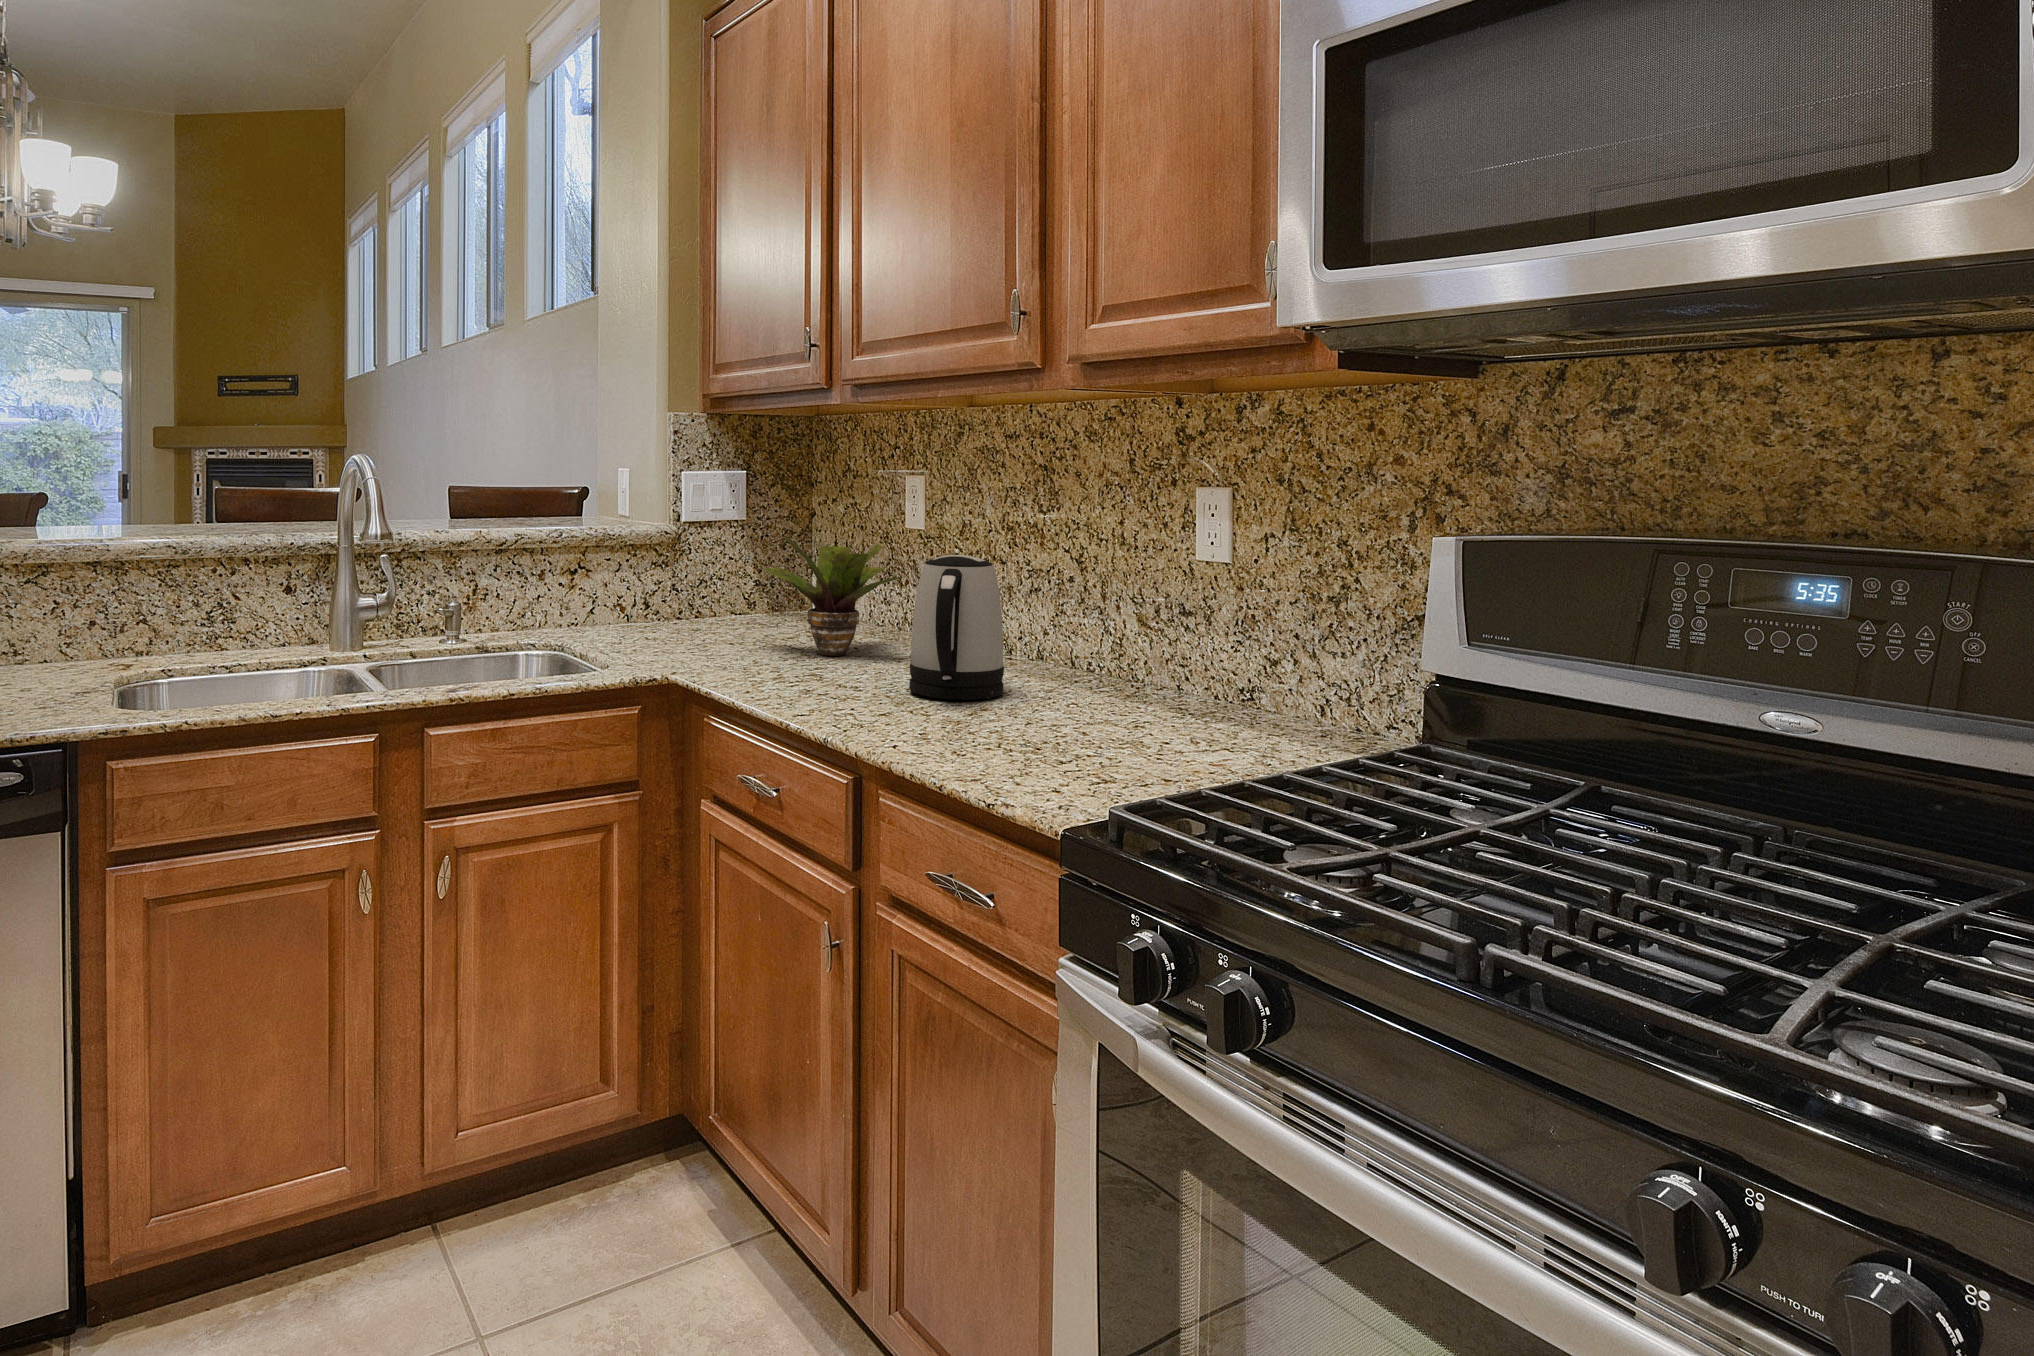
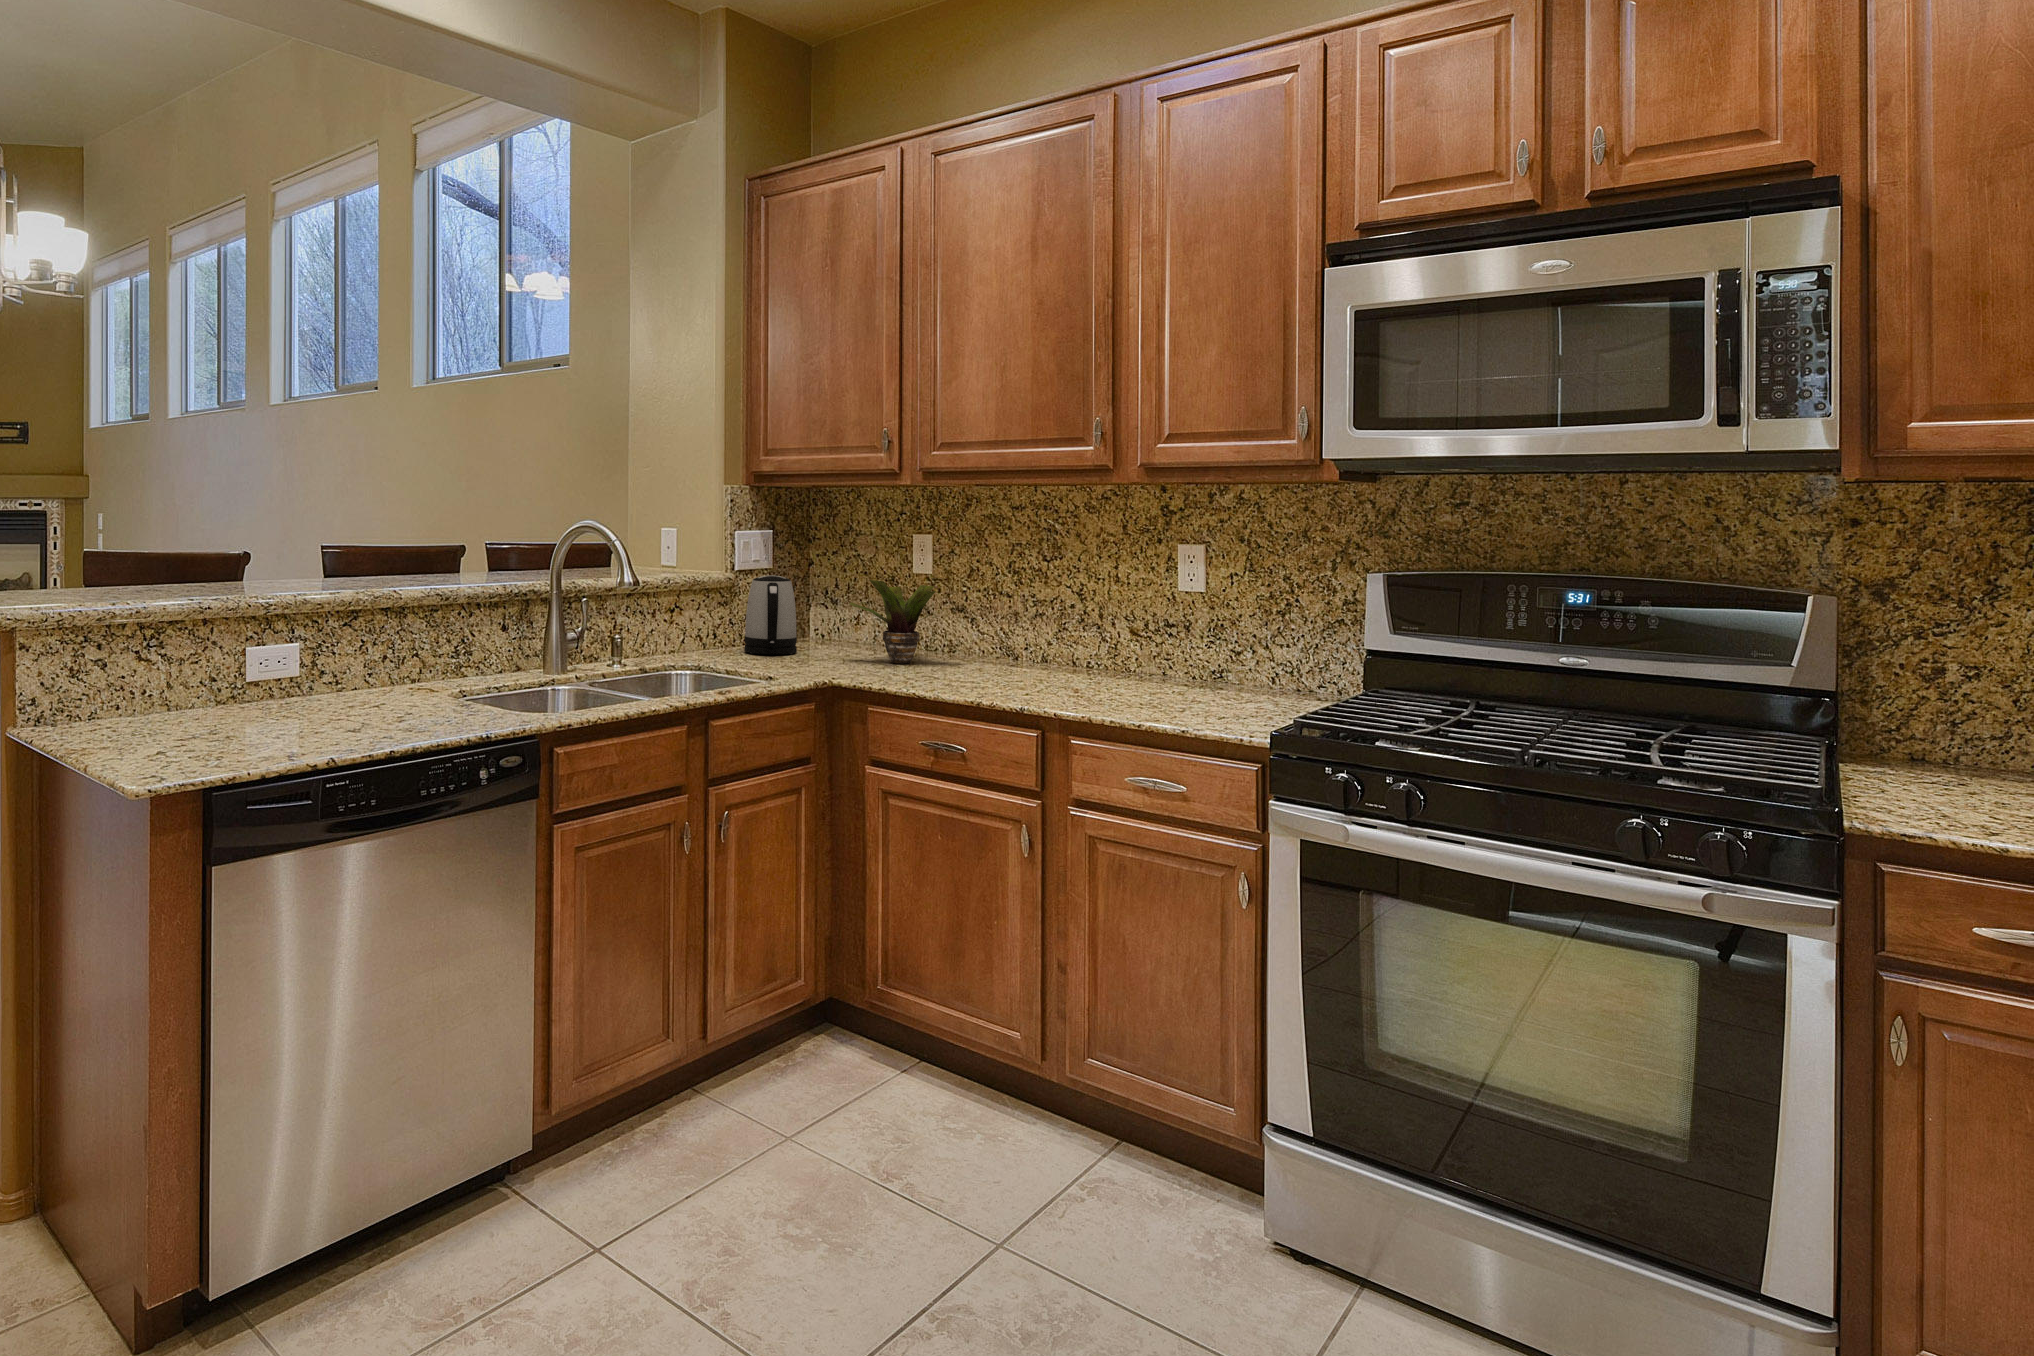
kettle: present [909,555,1004,699] -> present [744,575,797,654]

